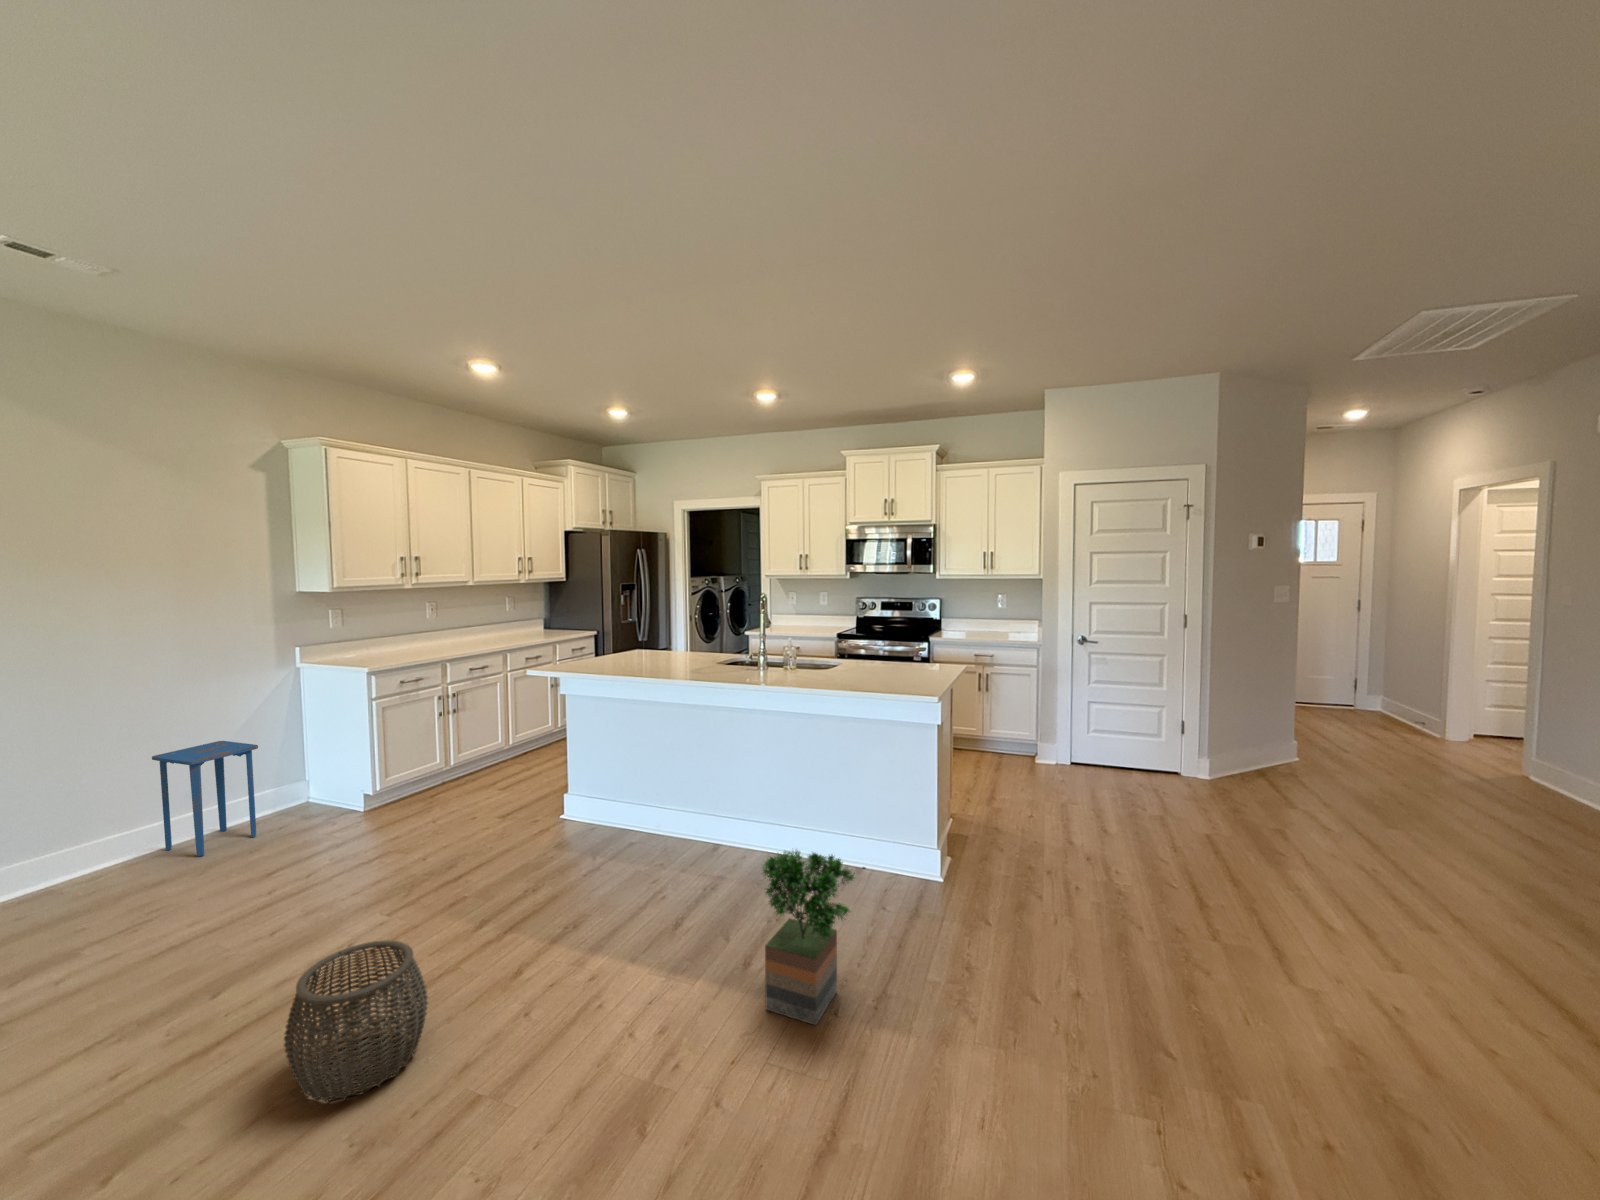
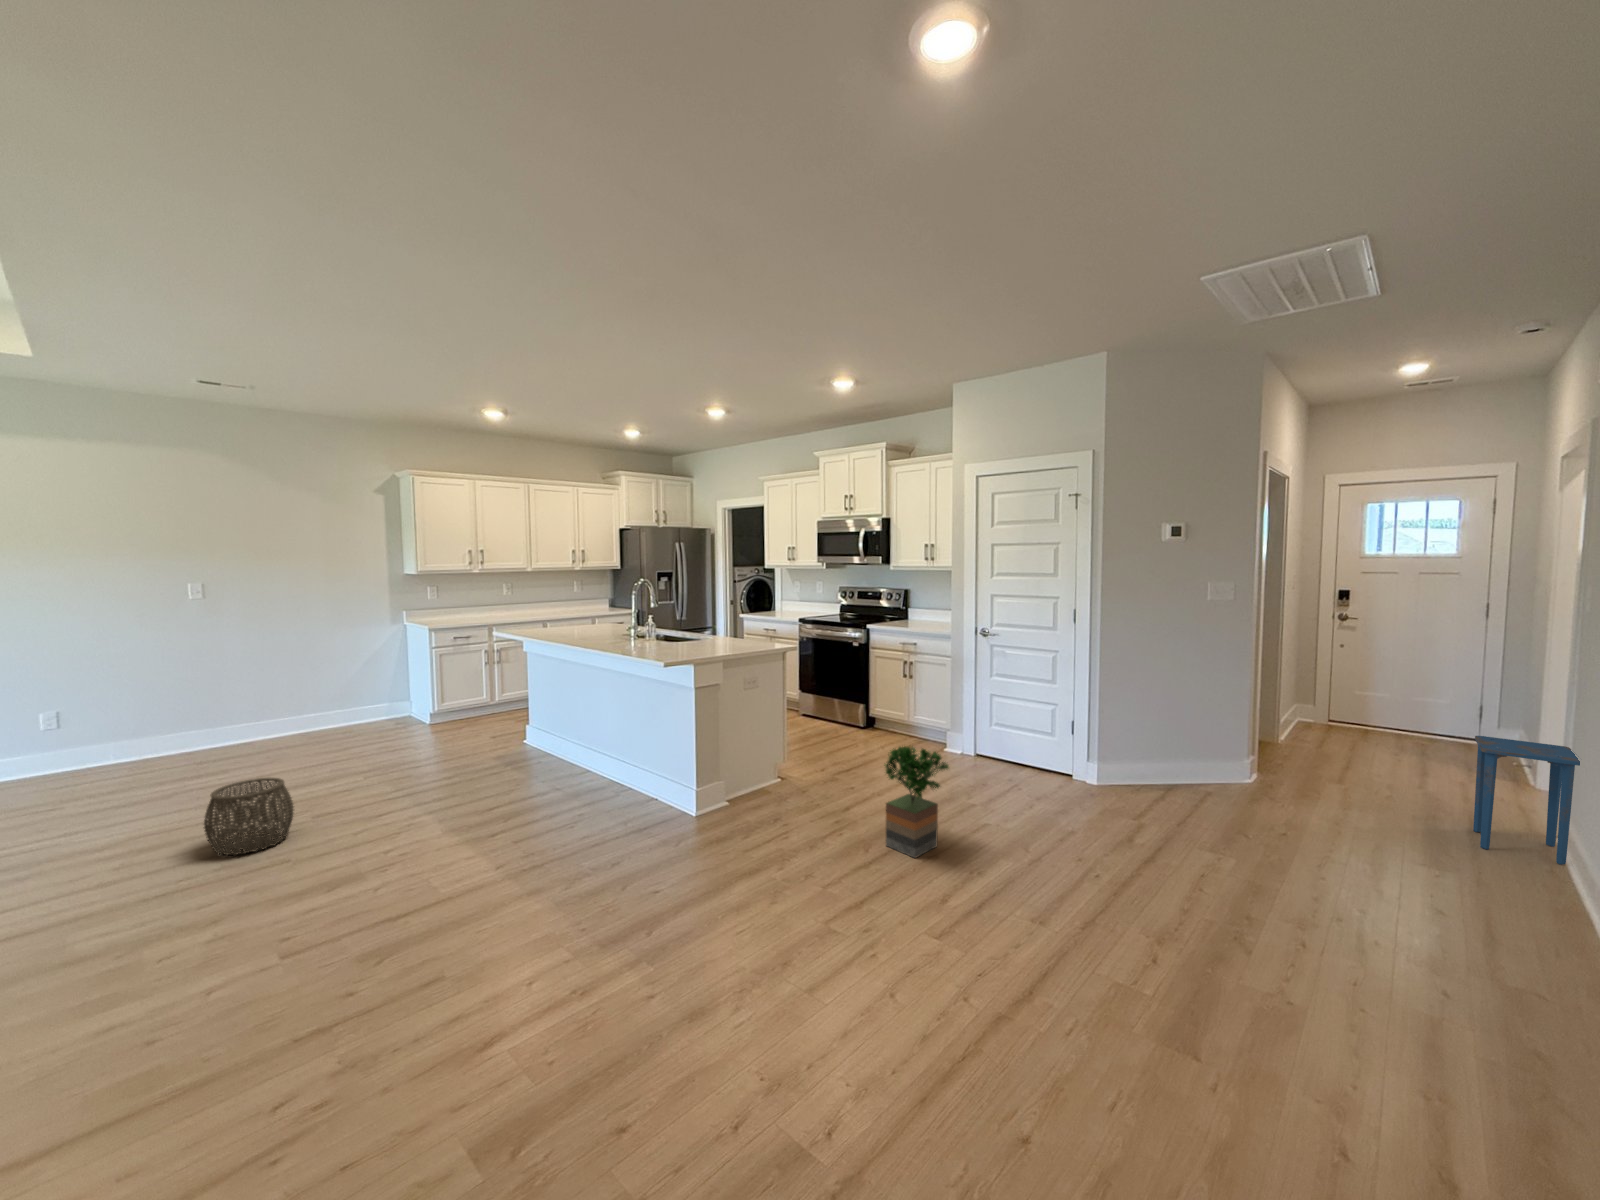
side table: present [152,741,258,857] -> present [1473,736,1580,864]
potted tree: present [762,851,855,1025] -> present [885,746,949,858]

